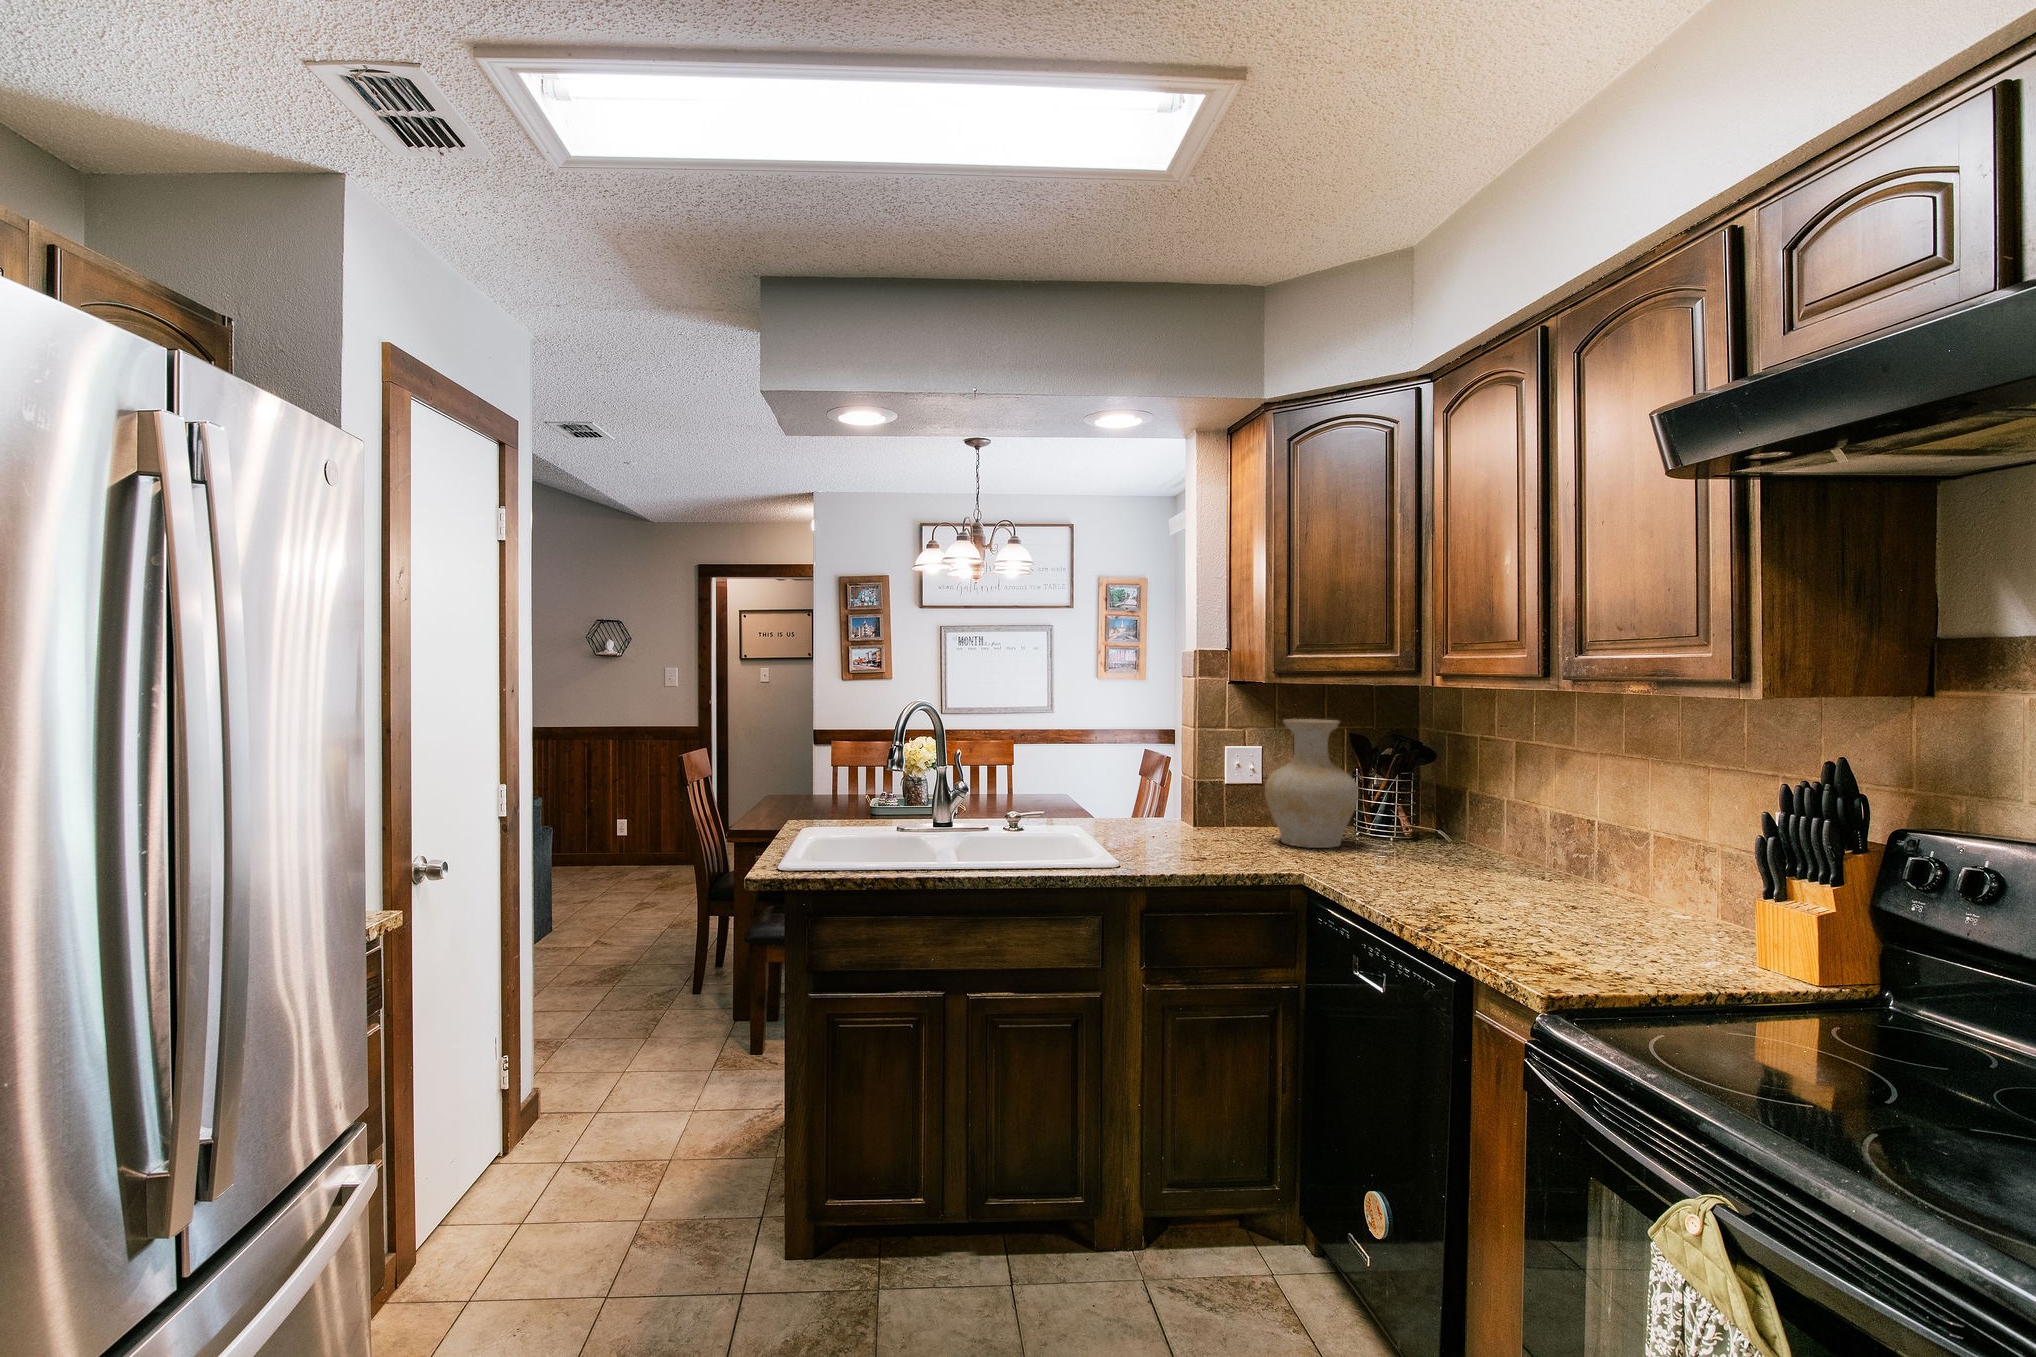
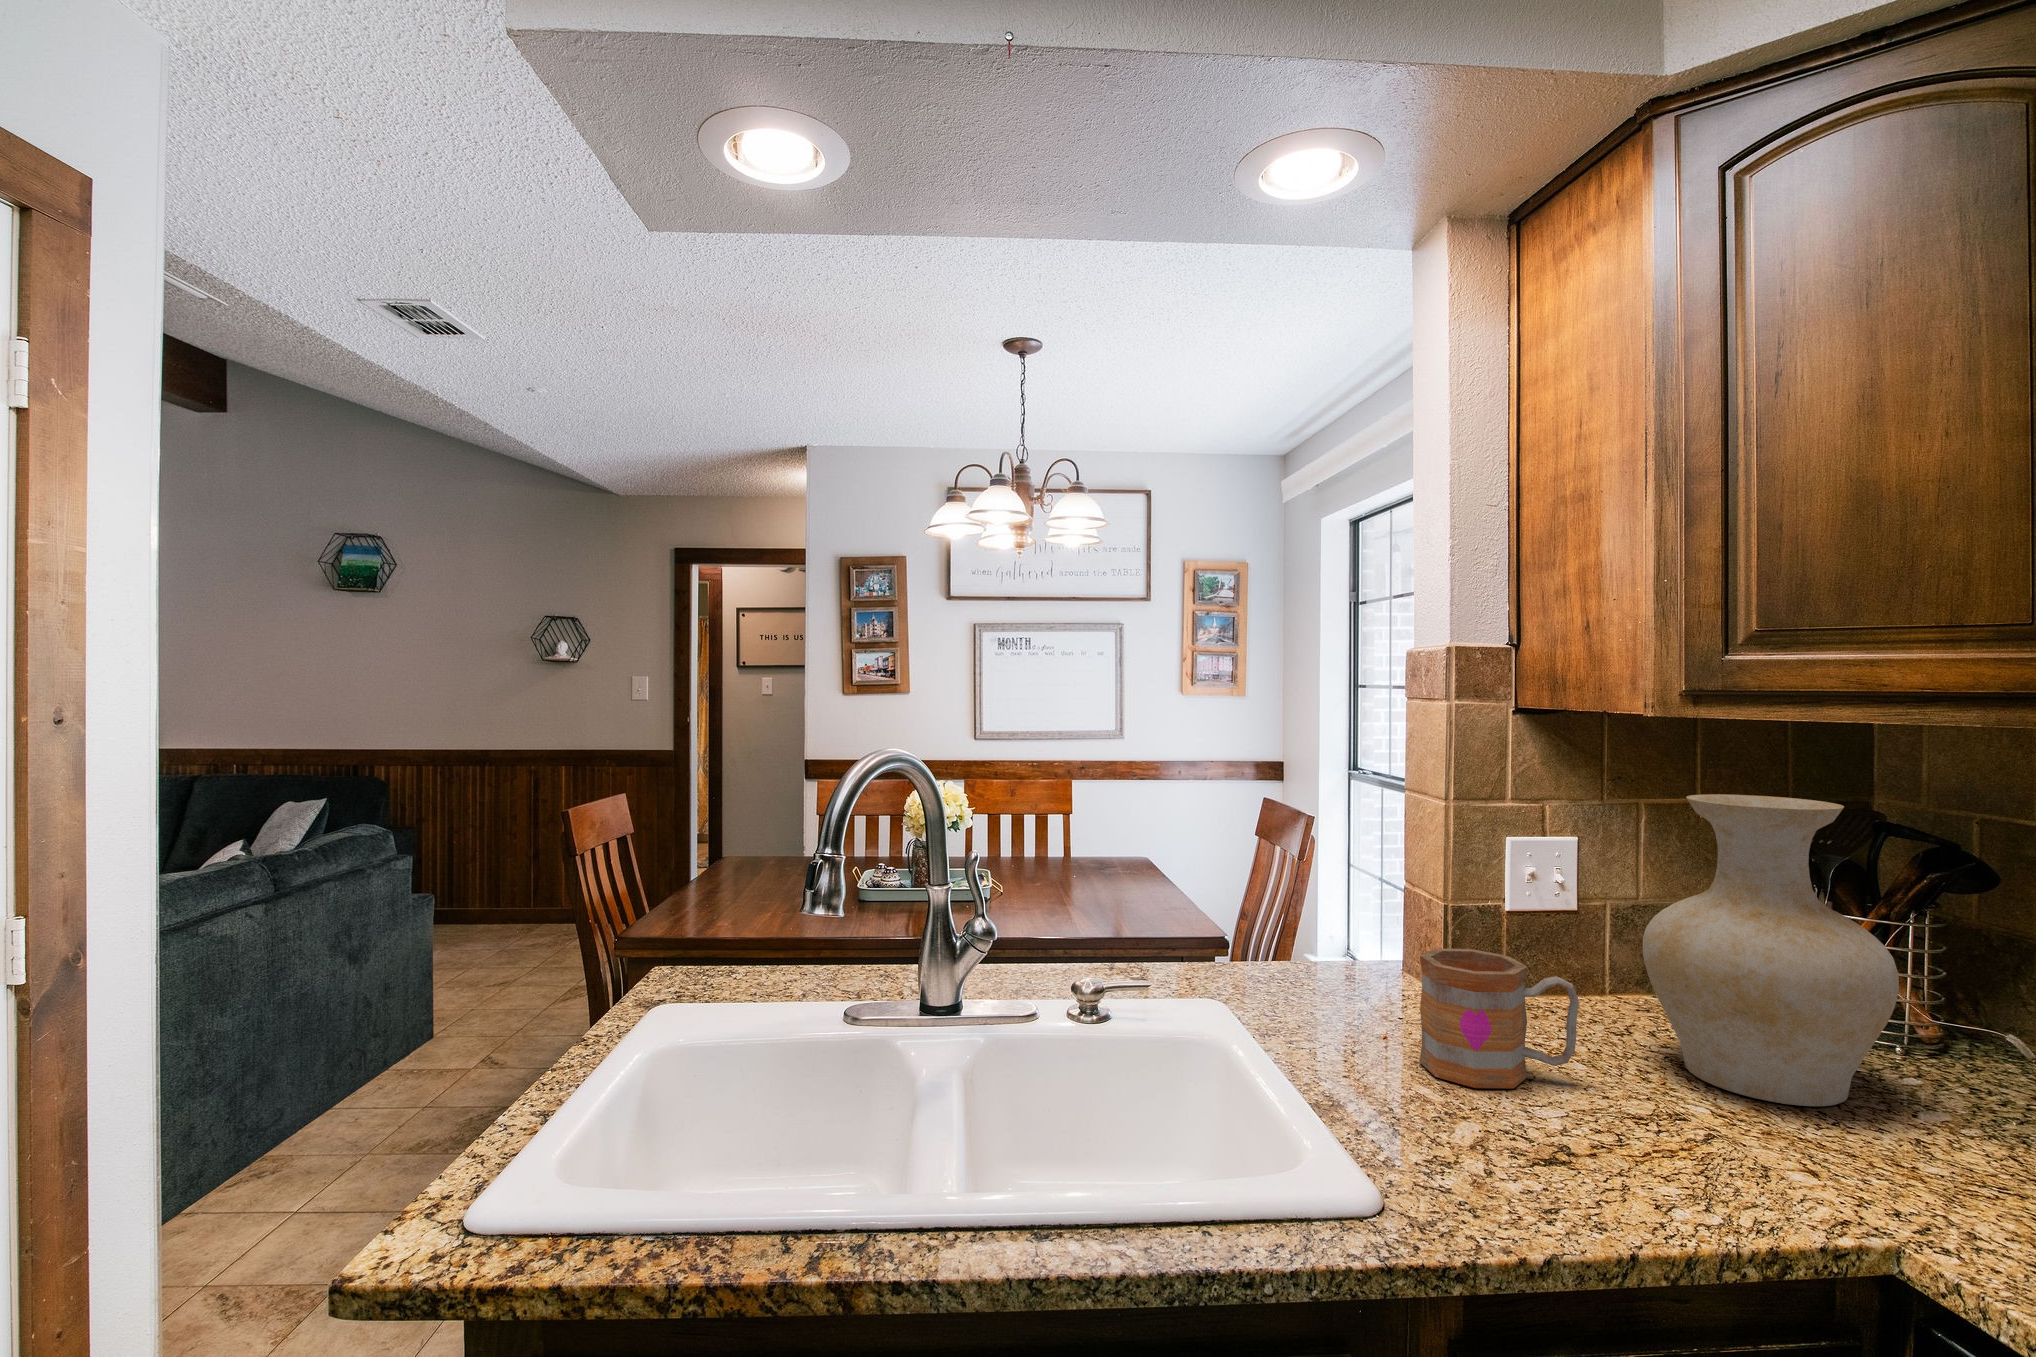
mug: none [1164,791,1229,846] -> present [1420,949,1579,1088]

